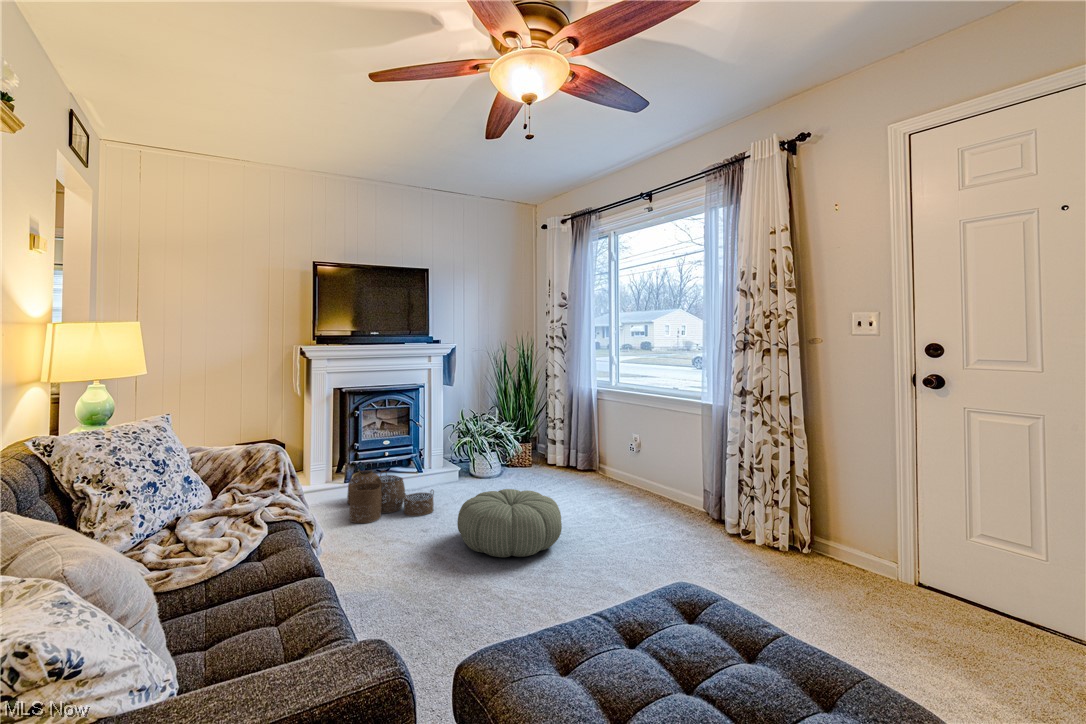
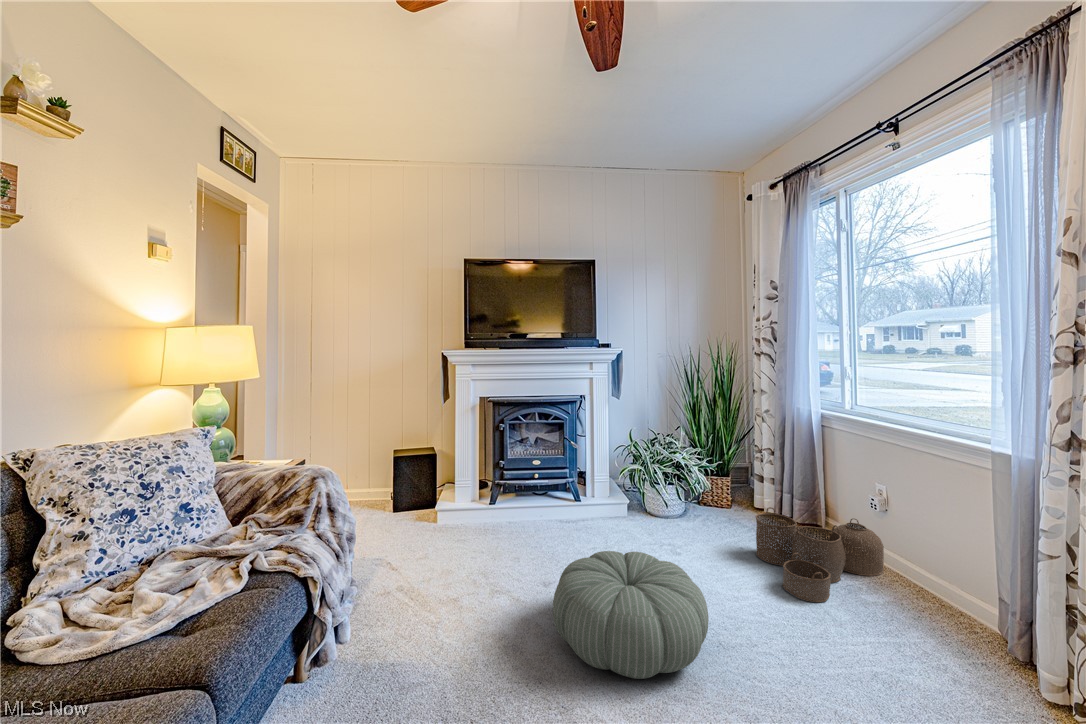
woven basket: present [347,471,434,523] -> present [756,507,884,602]

